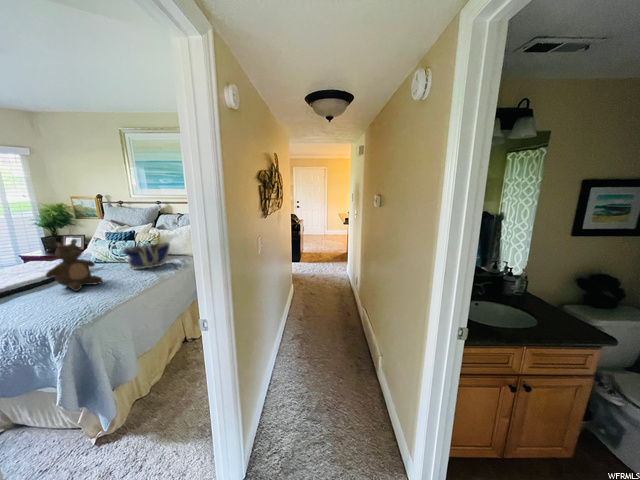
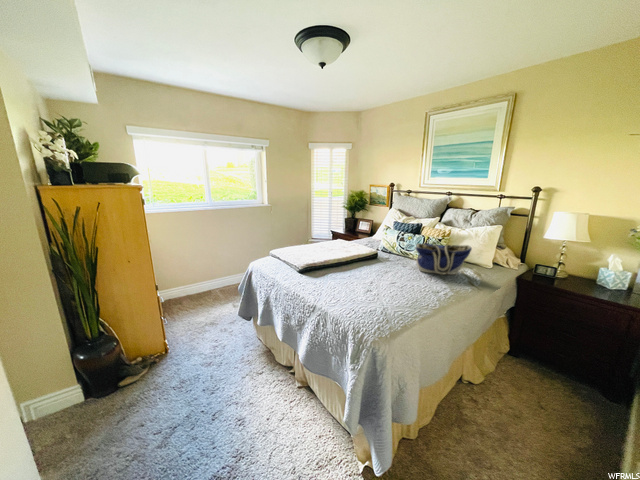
stuffed bear: present [46,239,102,291] -> none [352,225,395,284]

